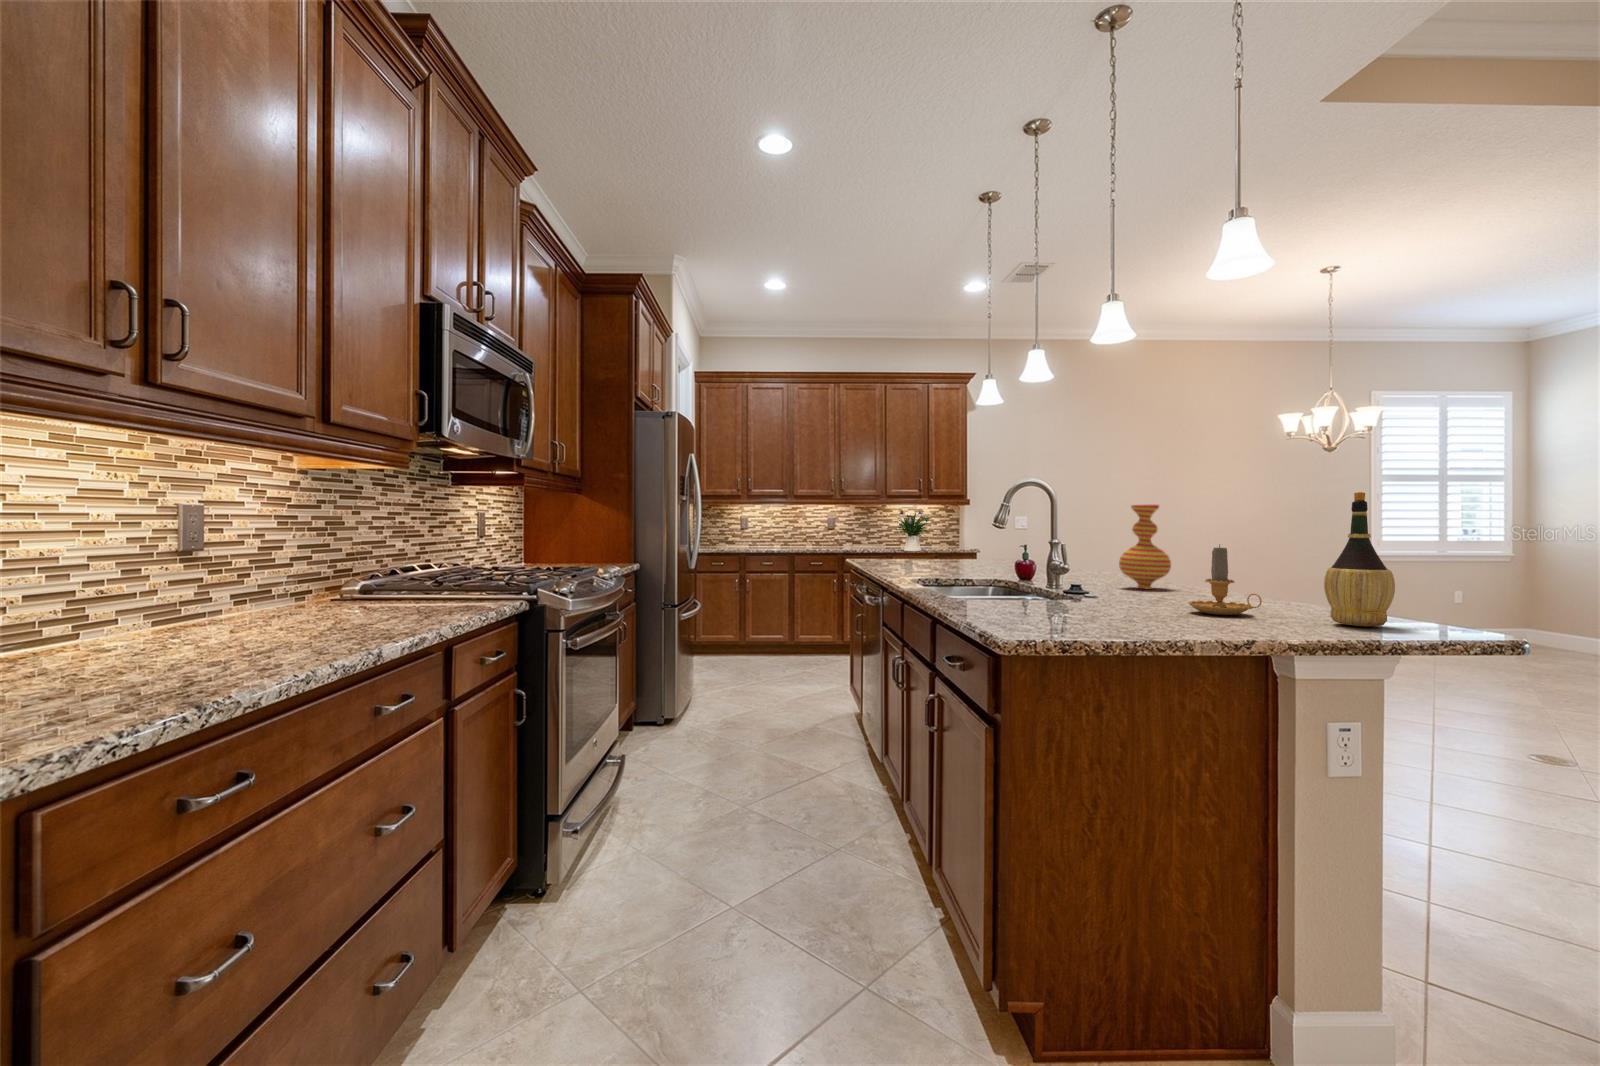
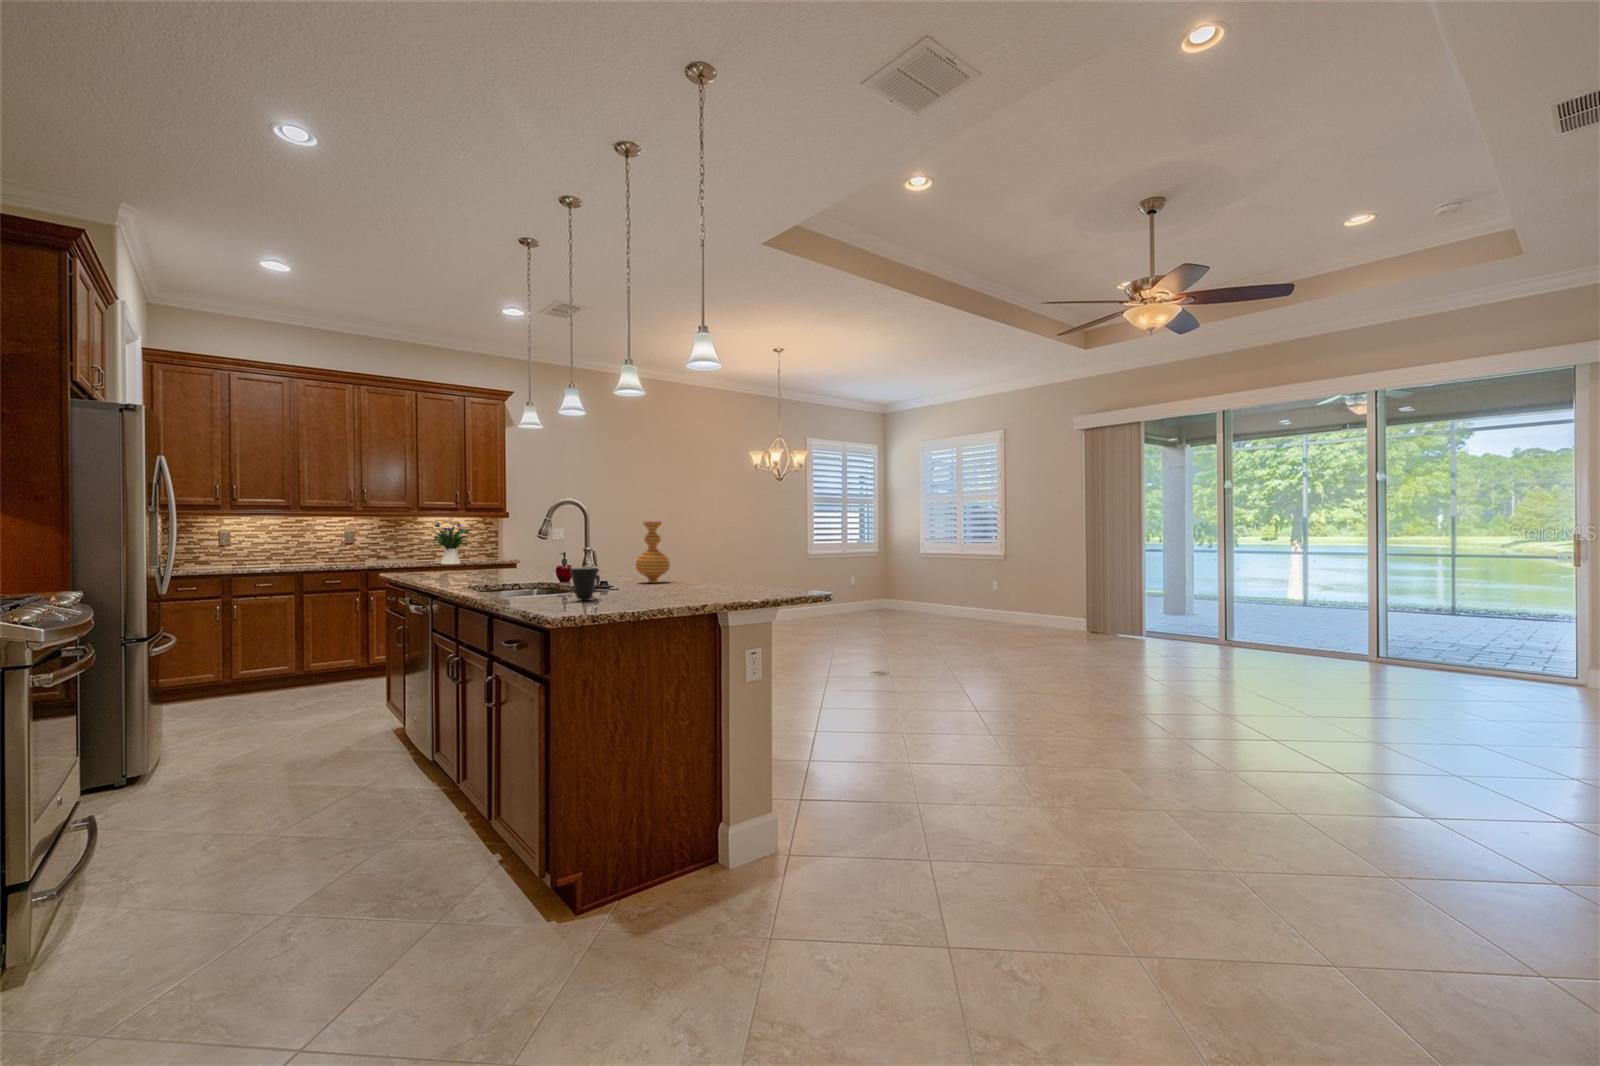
wine bottle: present [1324,492,1395,626] -> none [742,517,772,593]
candle: present [1188,545,1262,615] -> none [674,548,712,594]
mug: none [1032,565,1073,611] -> present [570,567,600,600]

